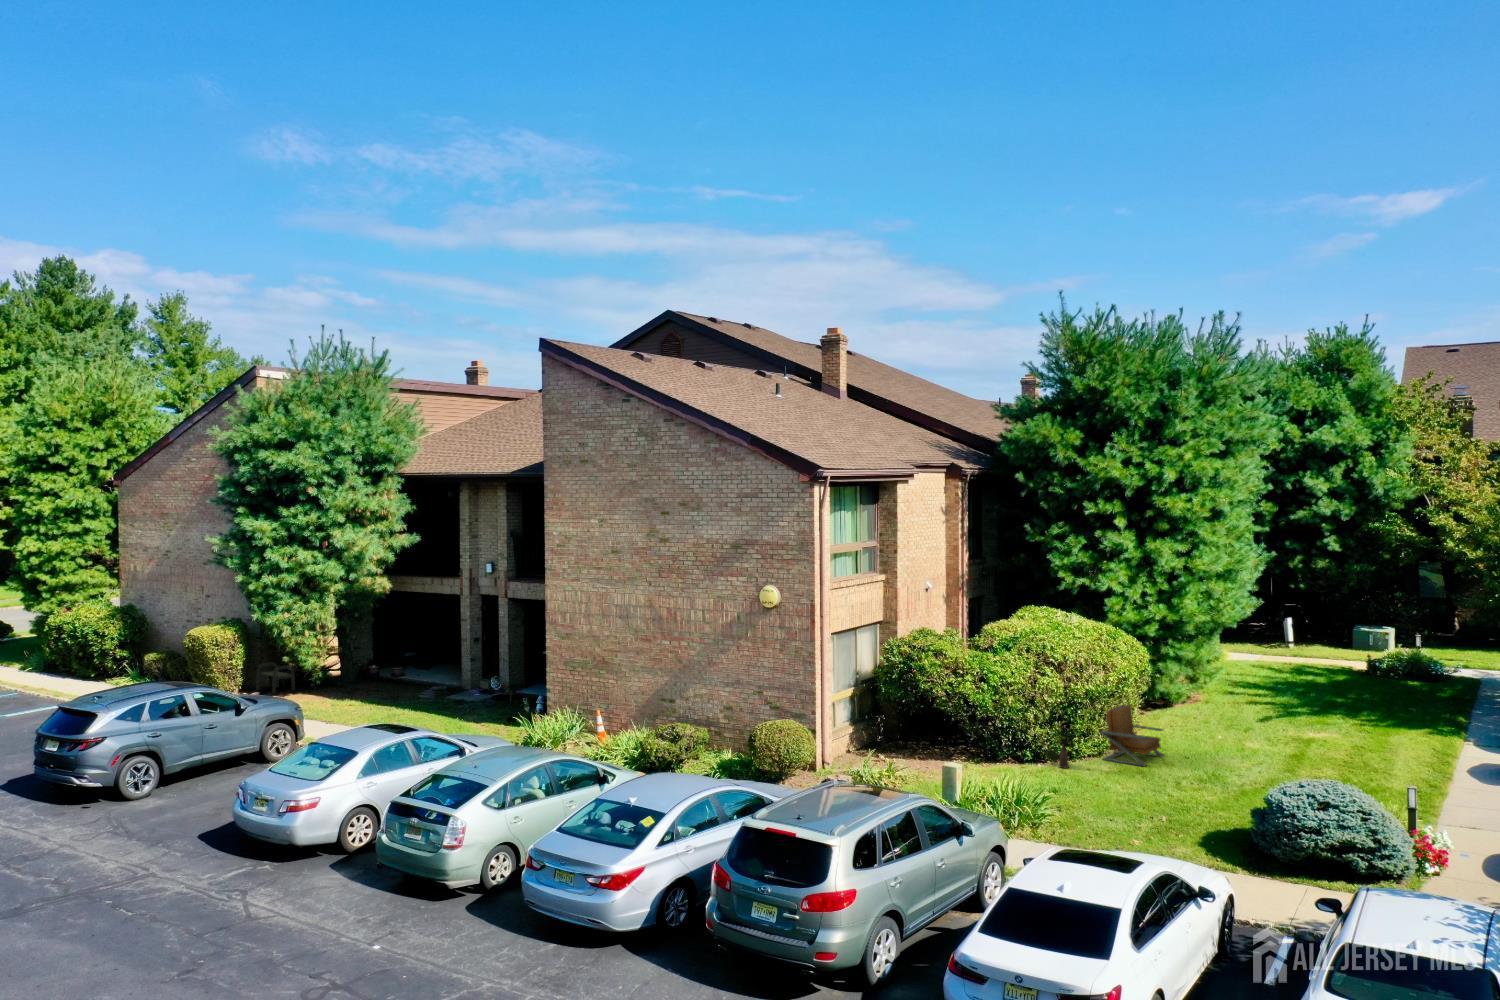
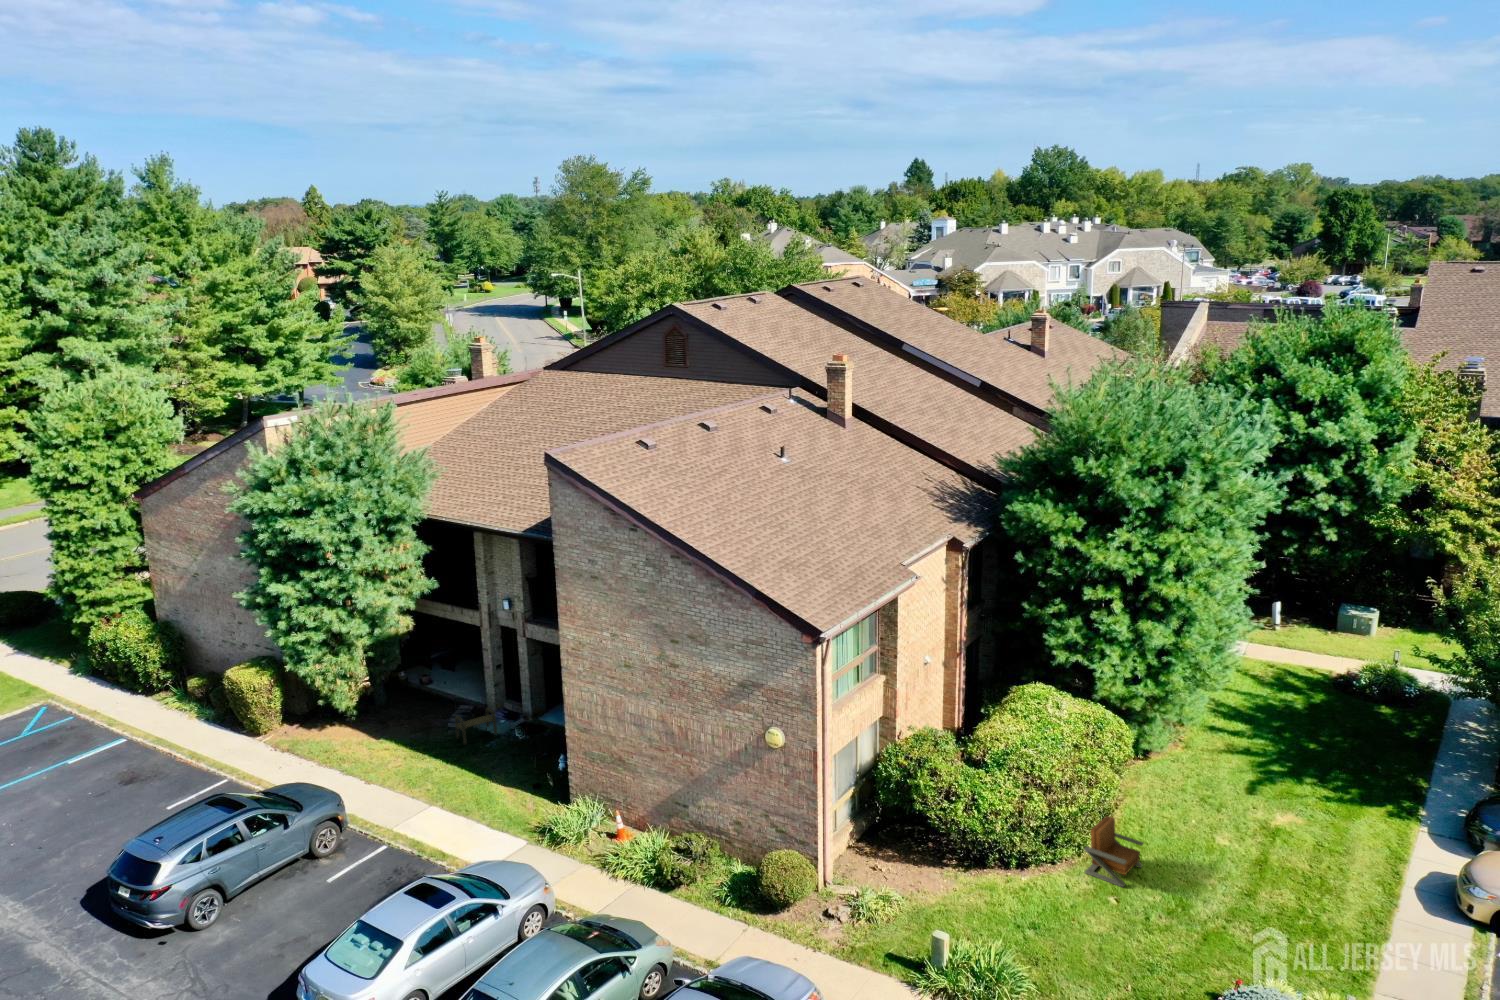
bench: present [256,663,295,694] -> present [455,708,497,744]
potted plant: present [1046,730,1074,768] -> none [1031,852,1060,890]

